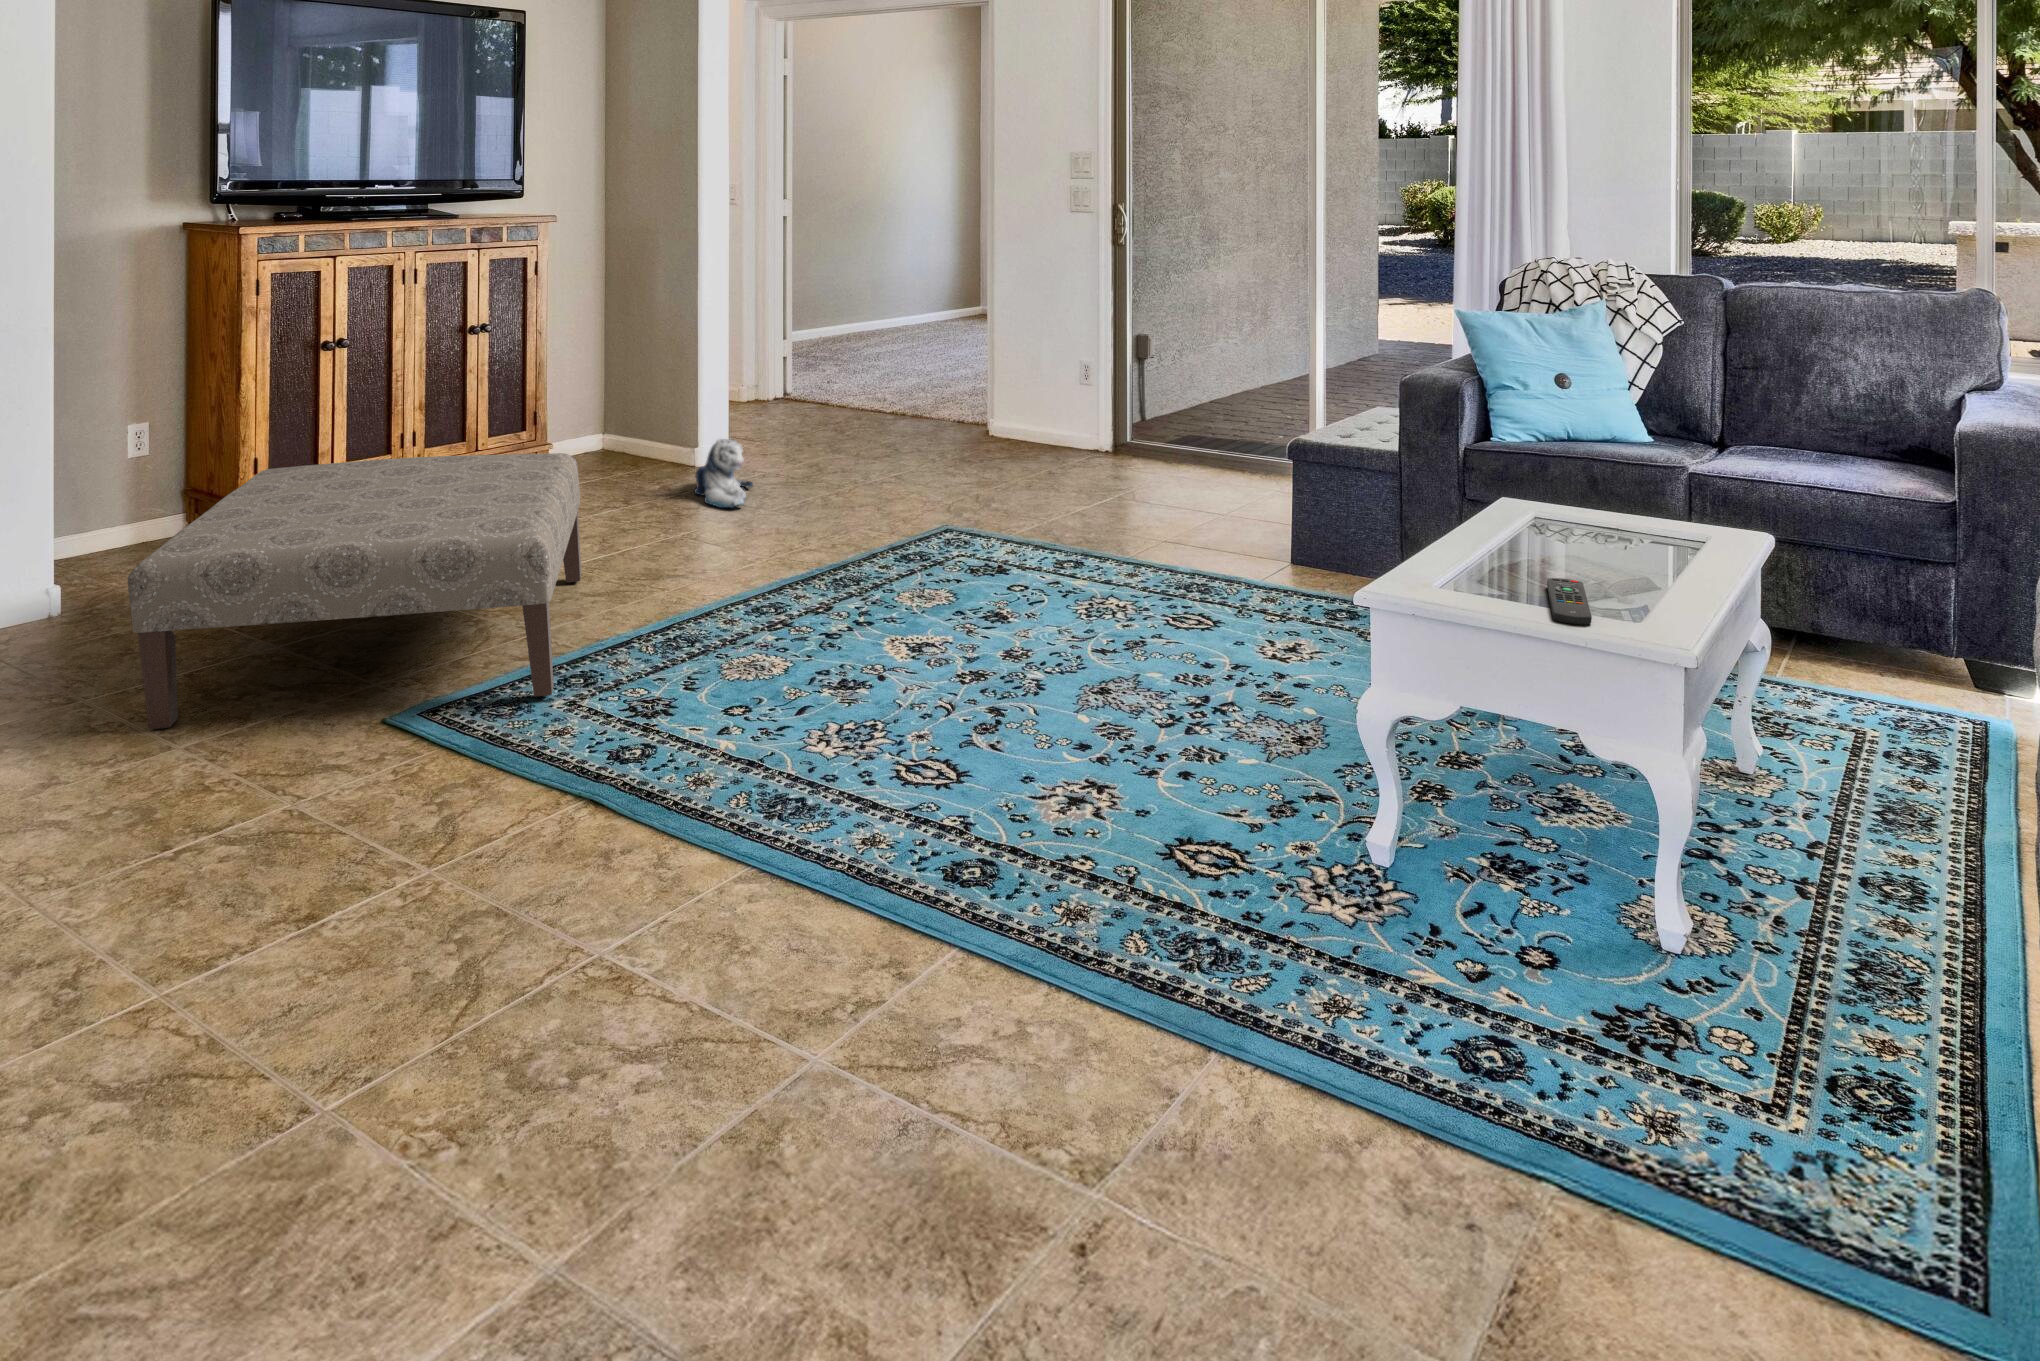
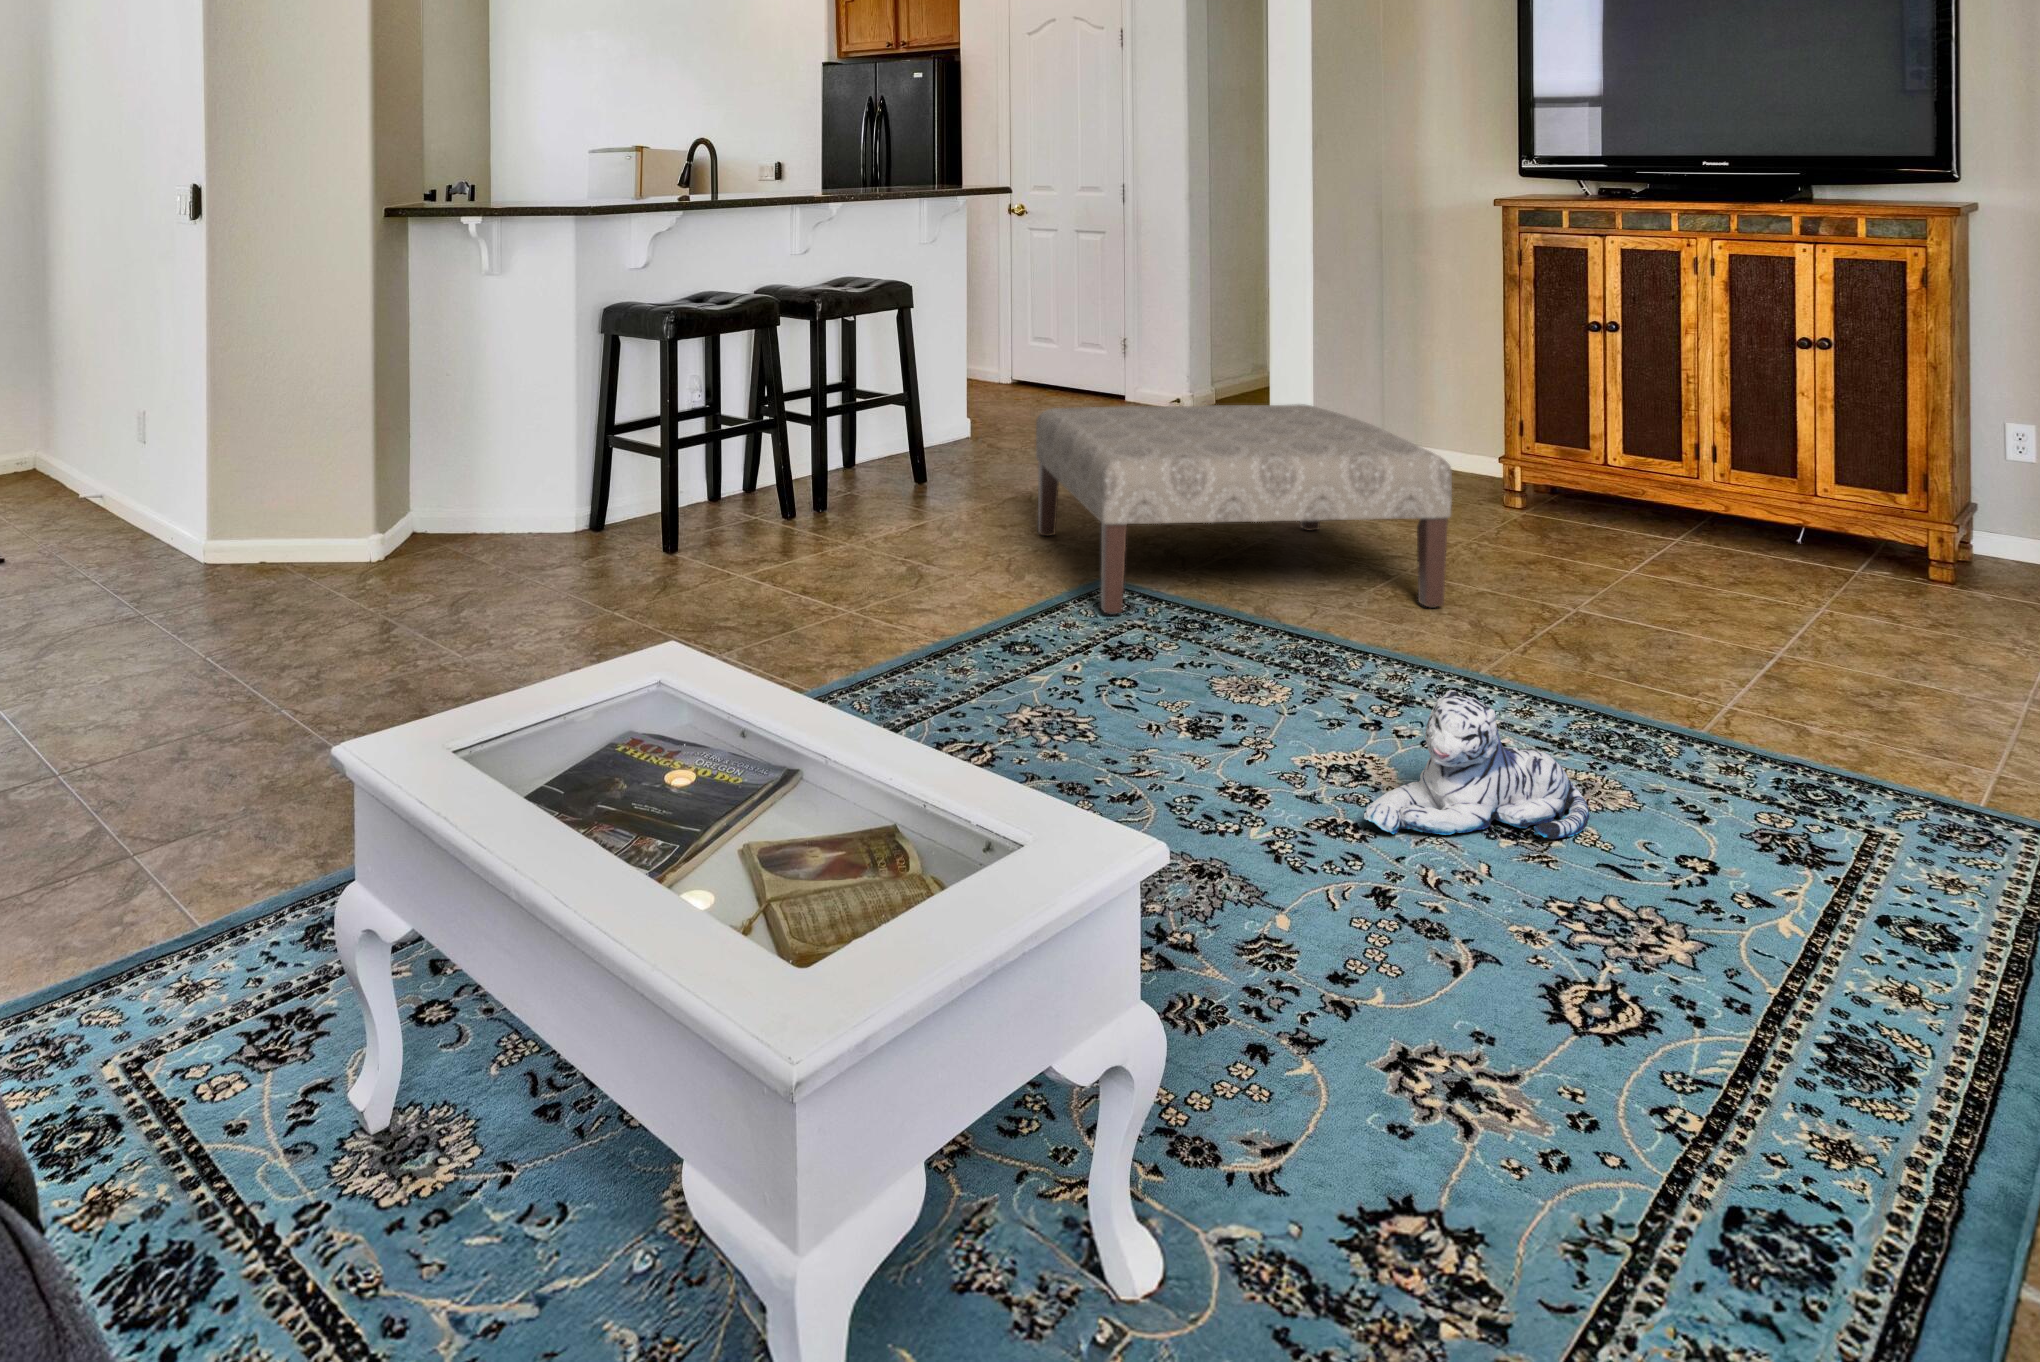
plush toy: present [694,439,753,508] -> present [1364,690,1590,839]
remote control: present [1547,578,1592,625] -> none [692,797,887,873]

